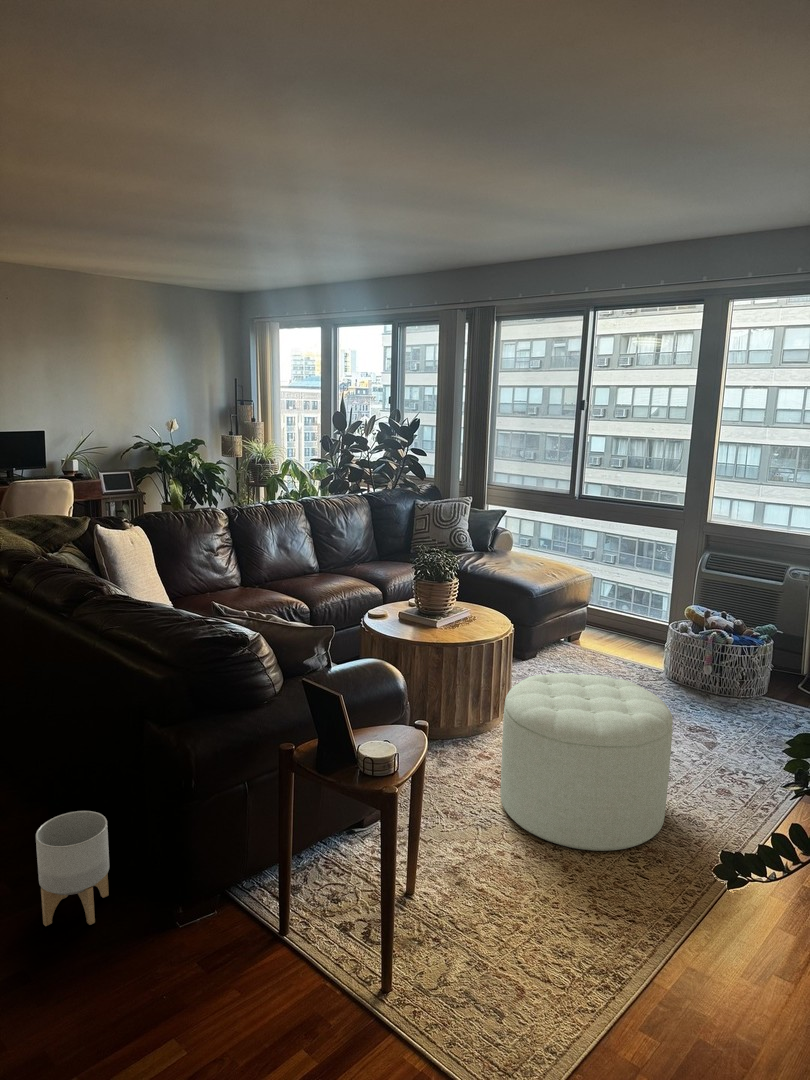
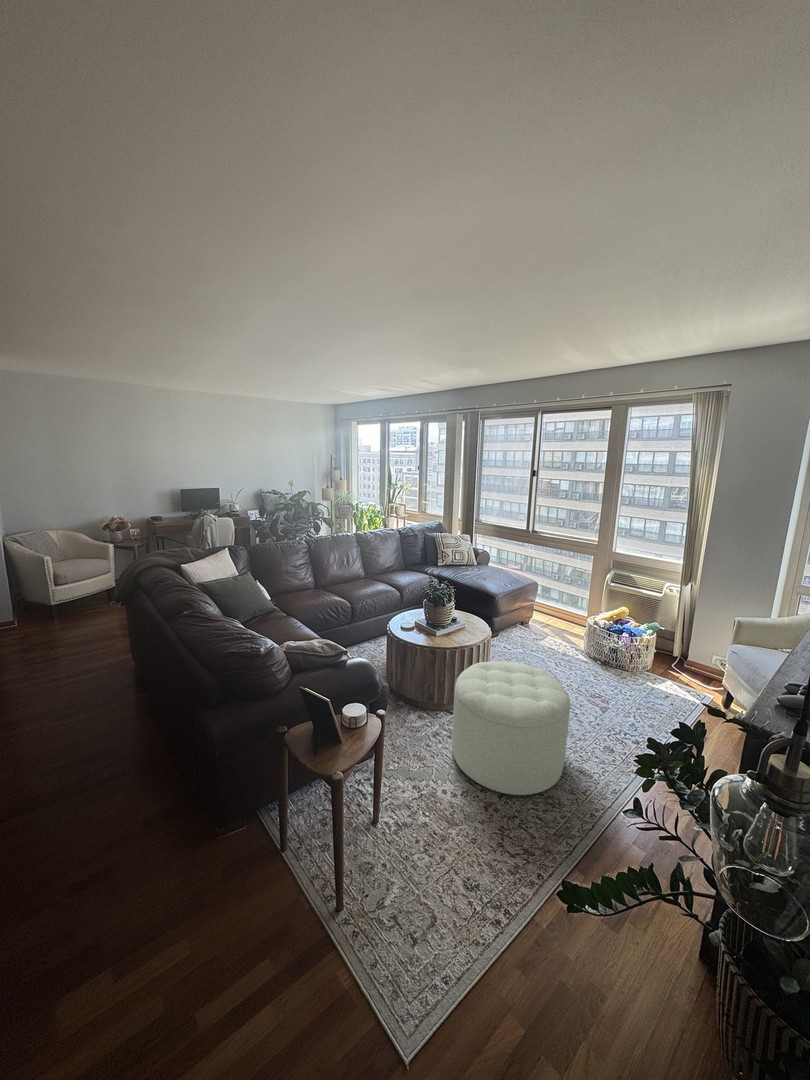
planter: present [36,811,109,926] -> none [128,751,181,830]

